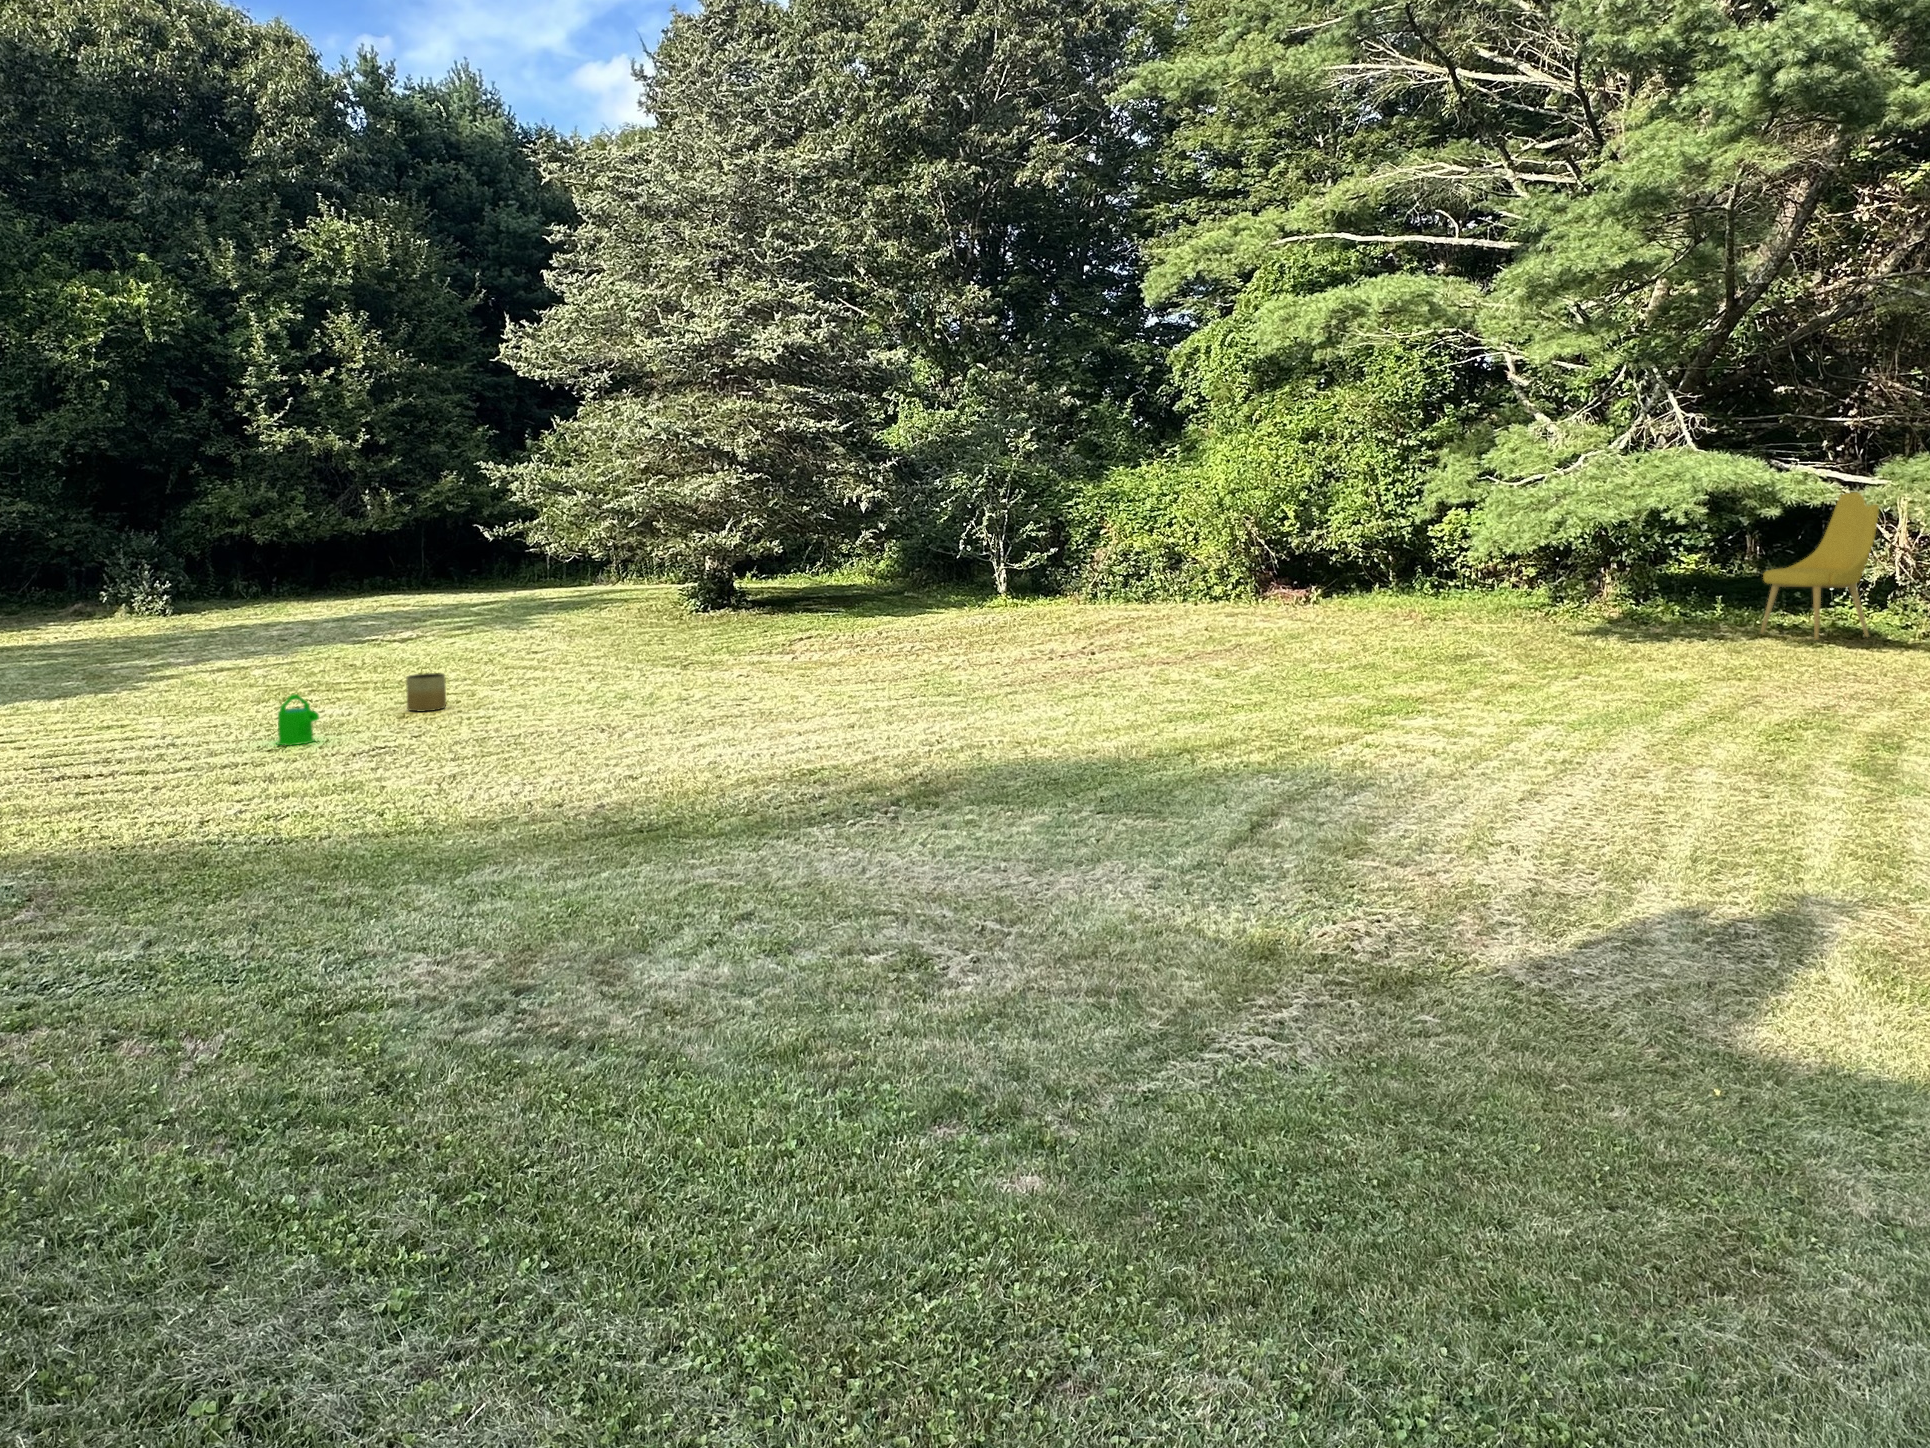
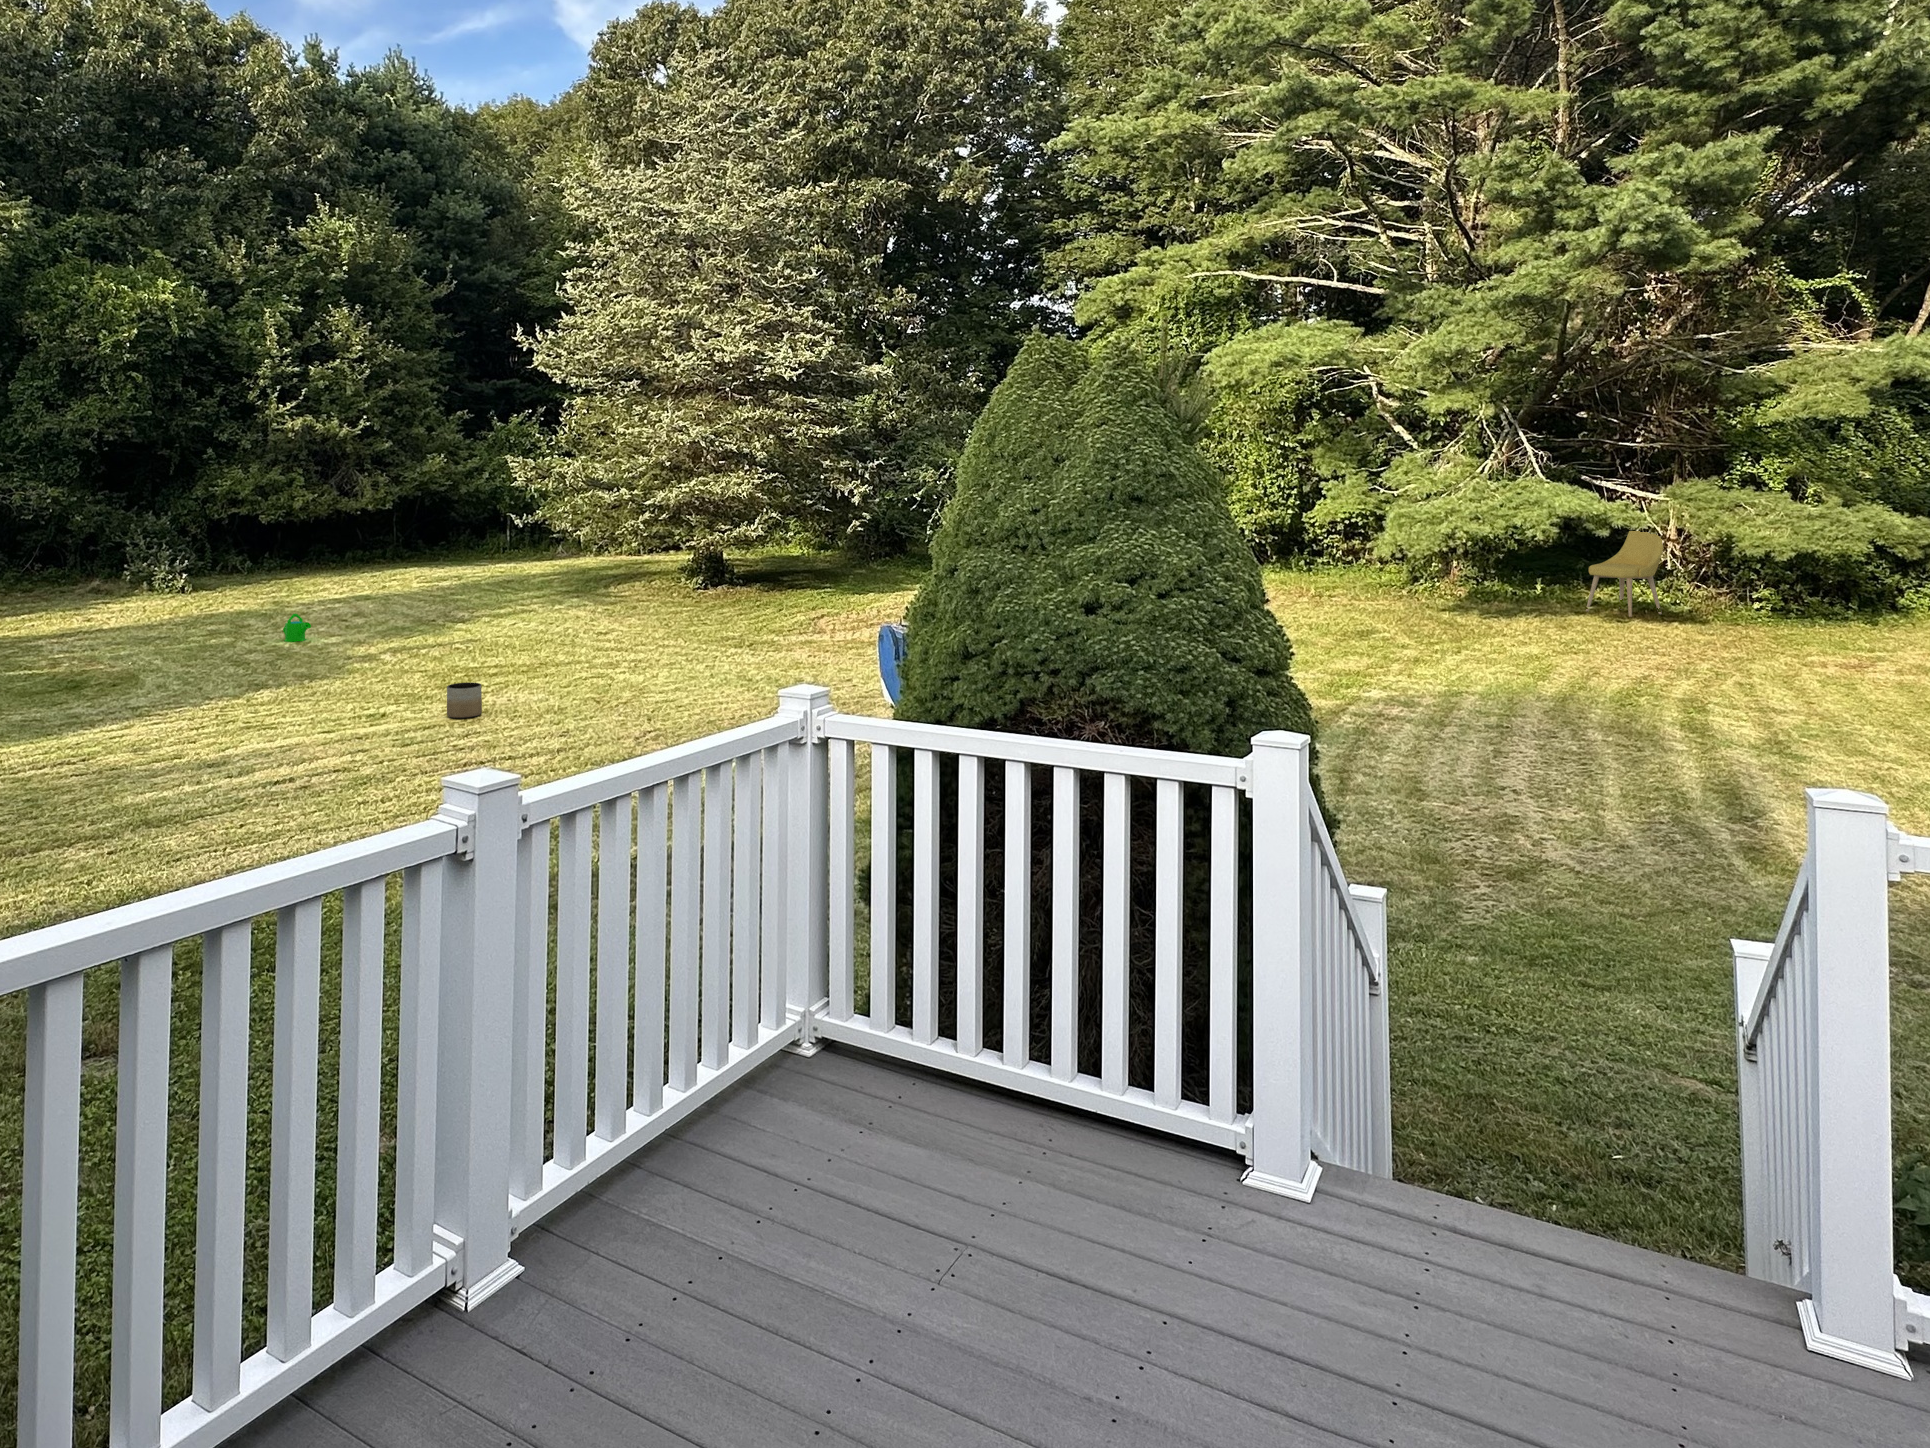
planter: present [406,673,446,711] -> present [447,682,482,719]
watering can: present [277,694,319,745] -> present [283,613,311,642]

